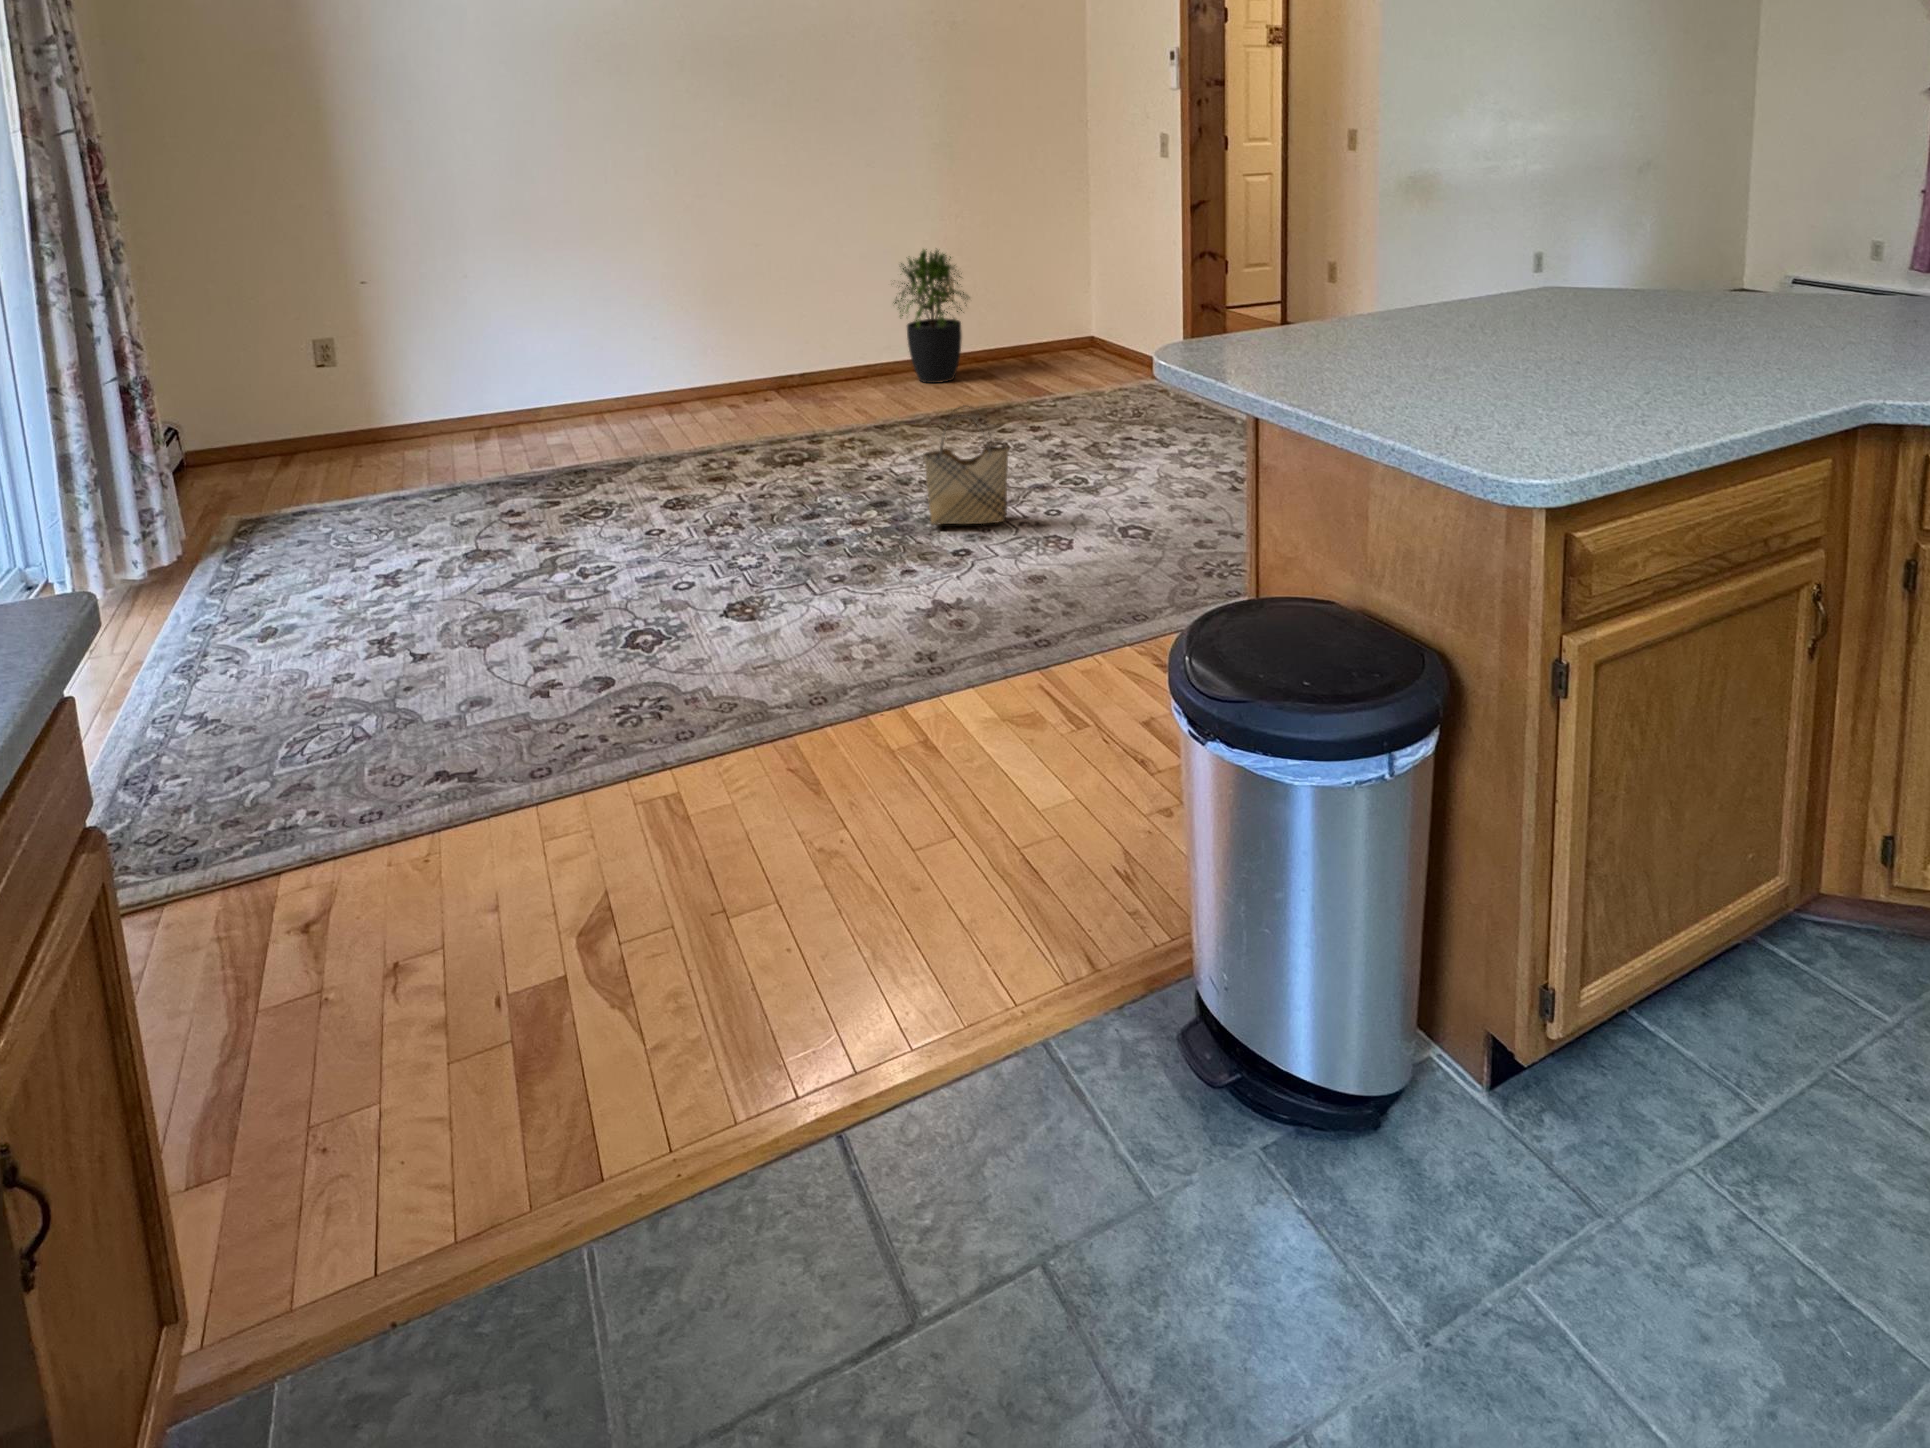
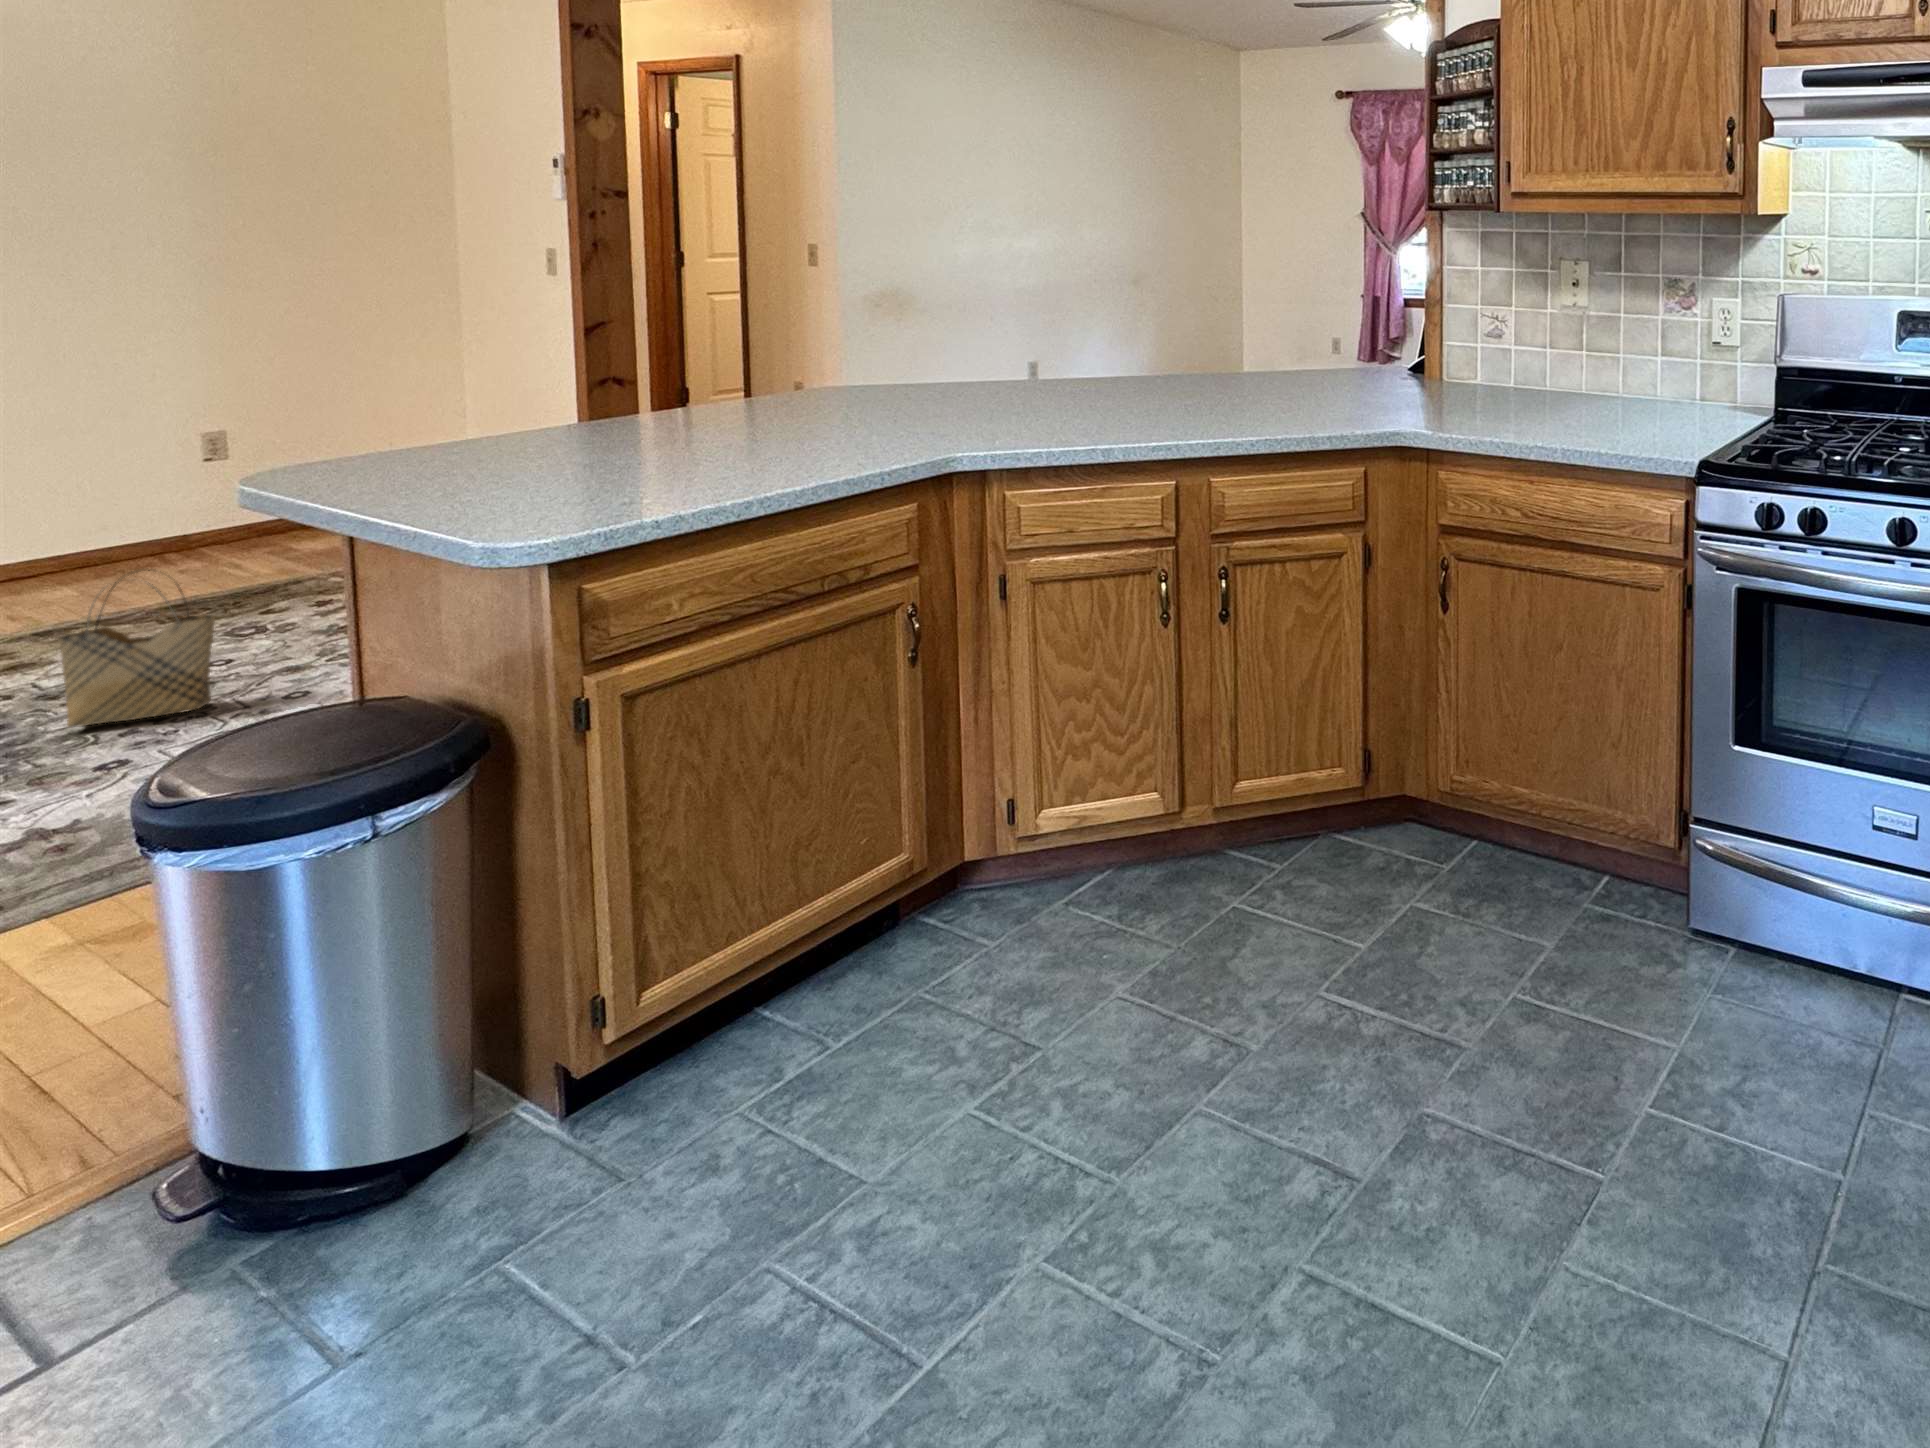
potted plant: present [894,249,970,383] -> none [89,383,245,563]

